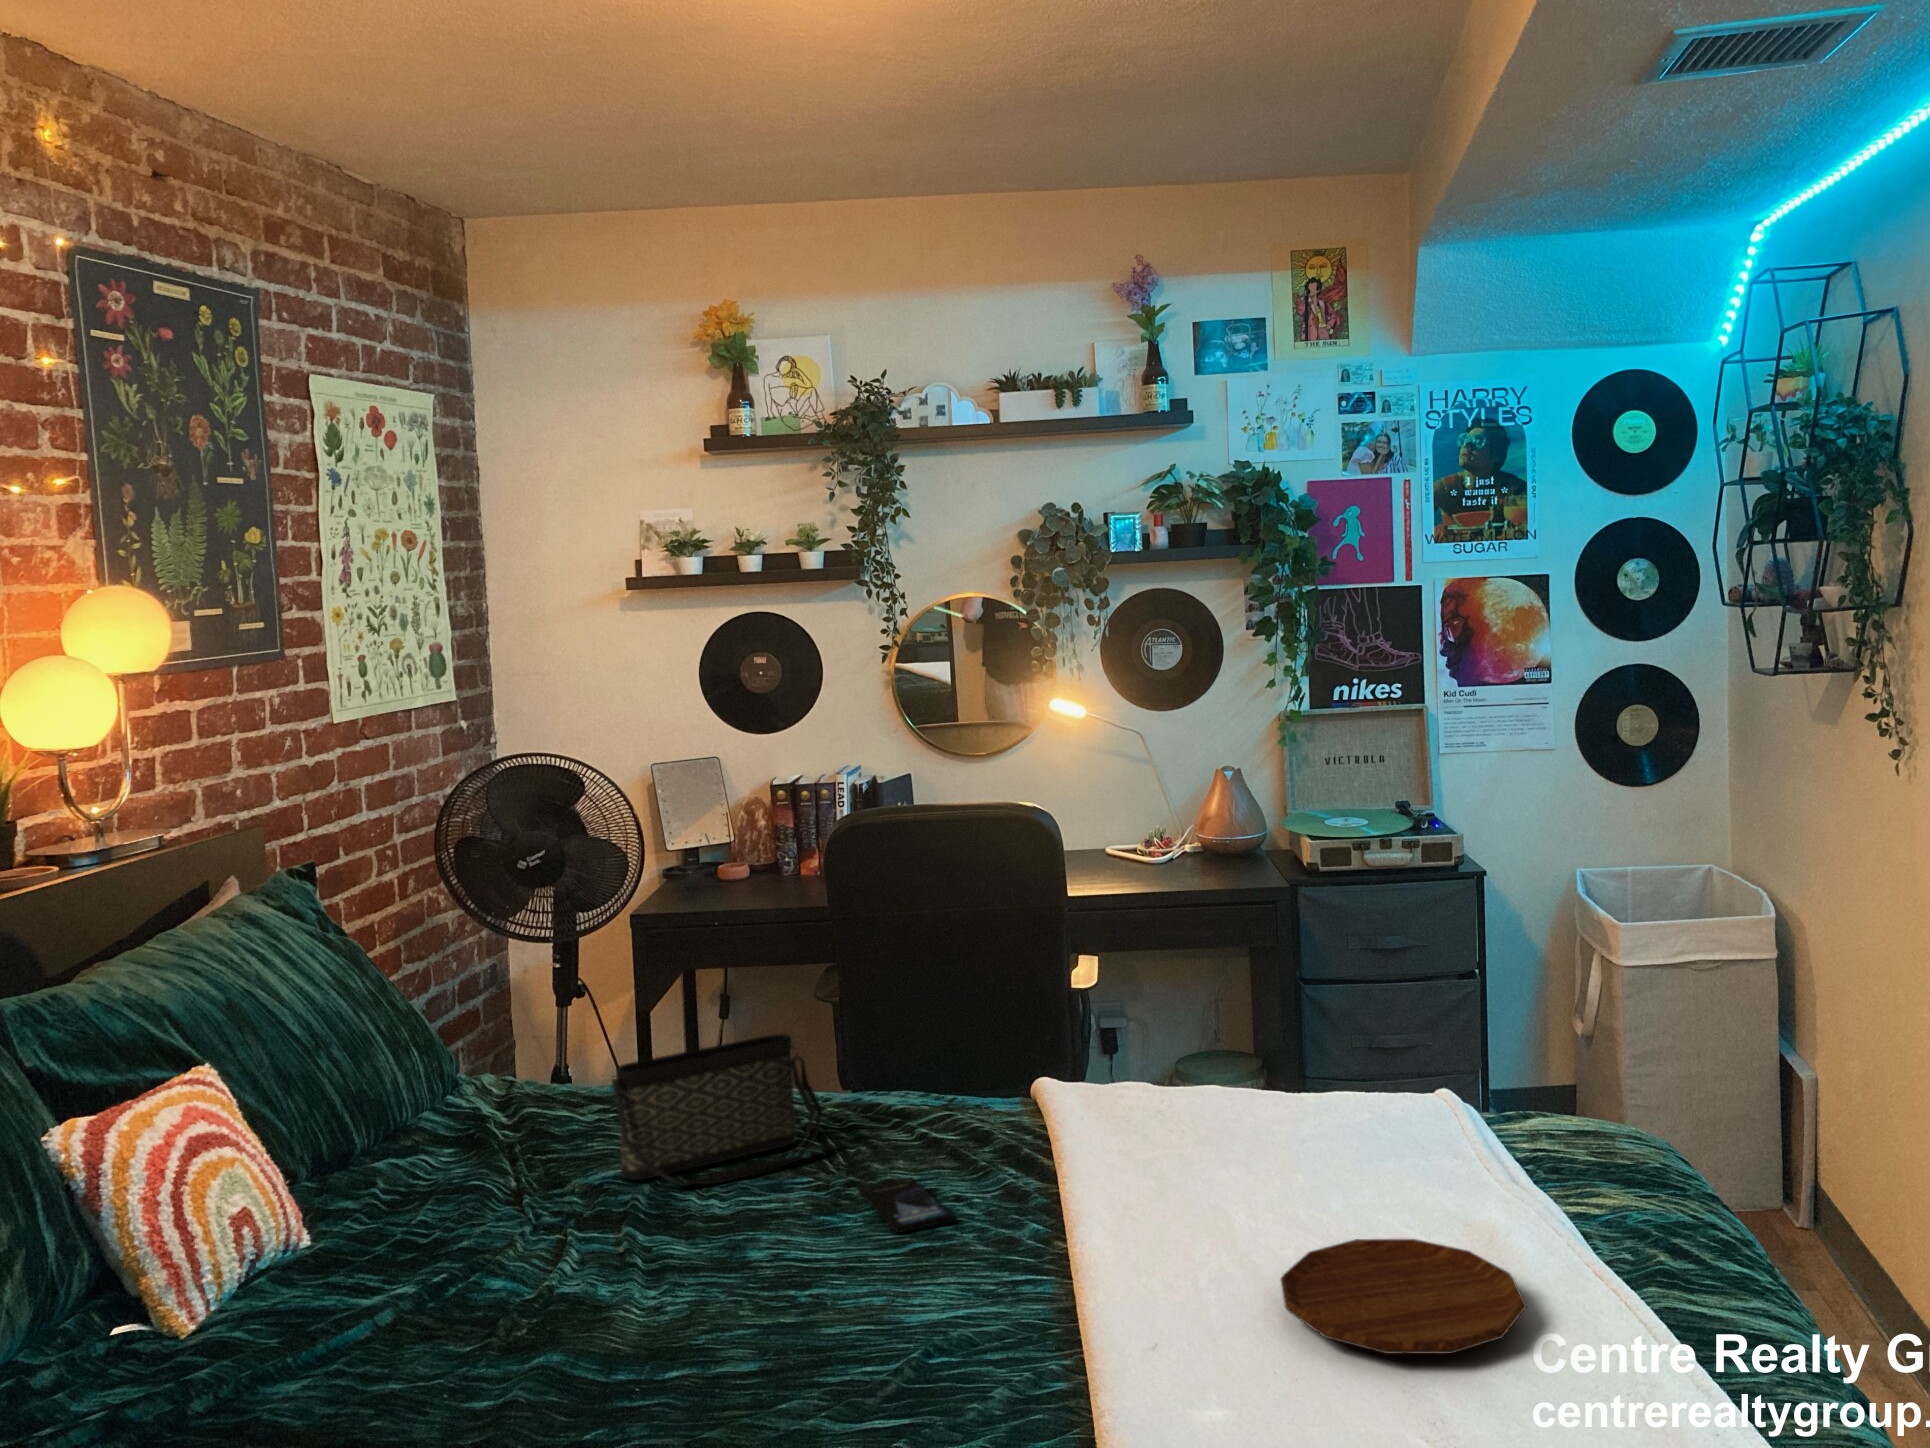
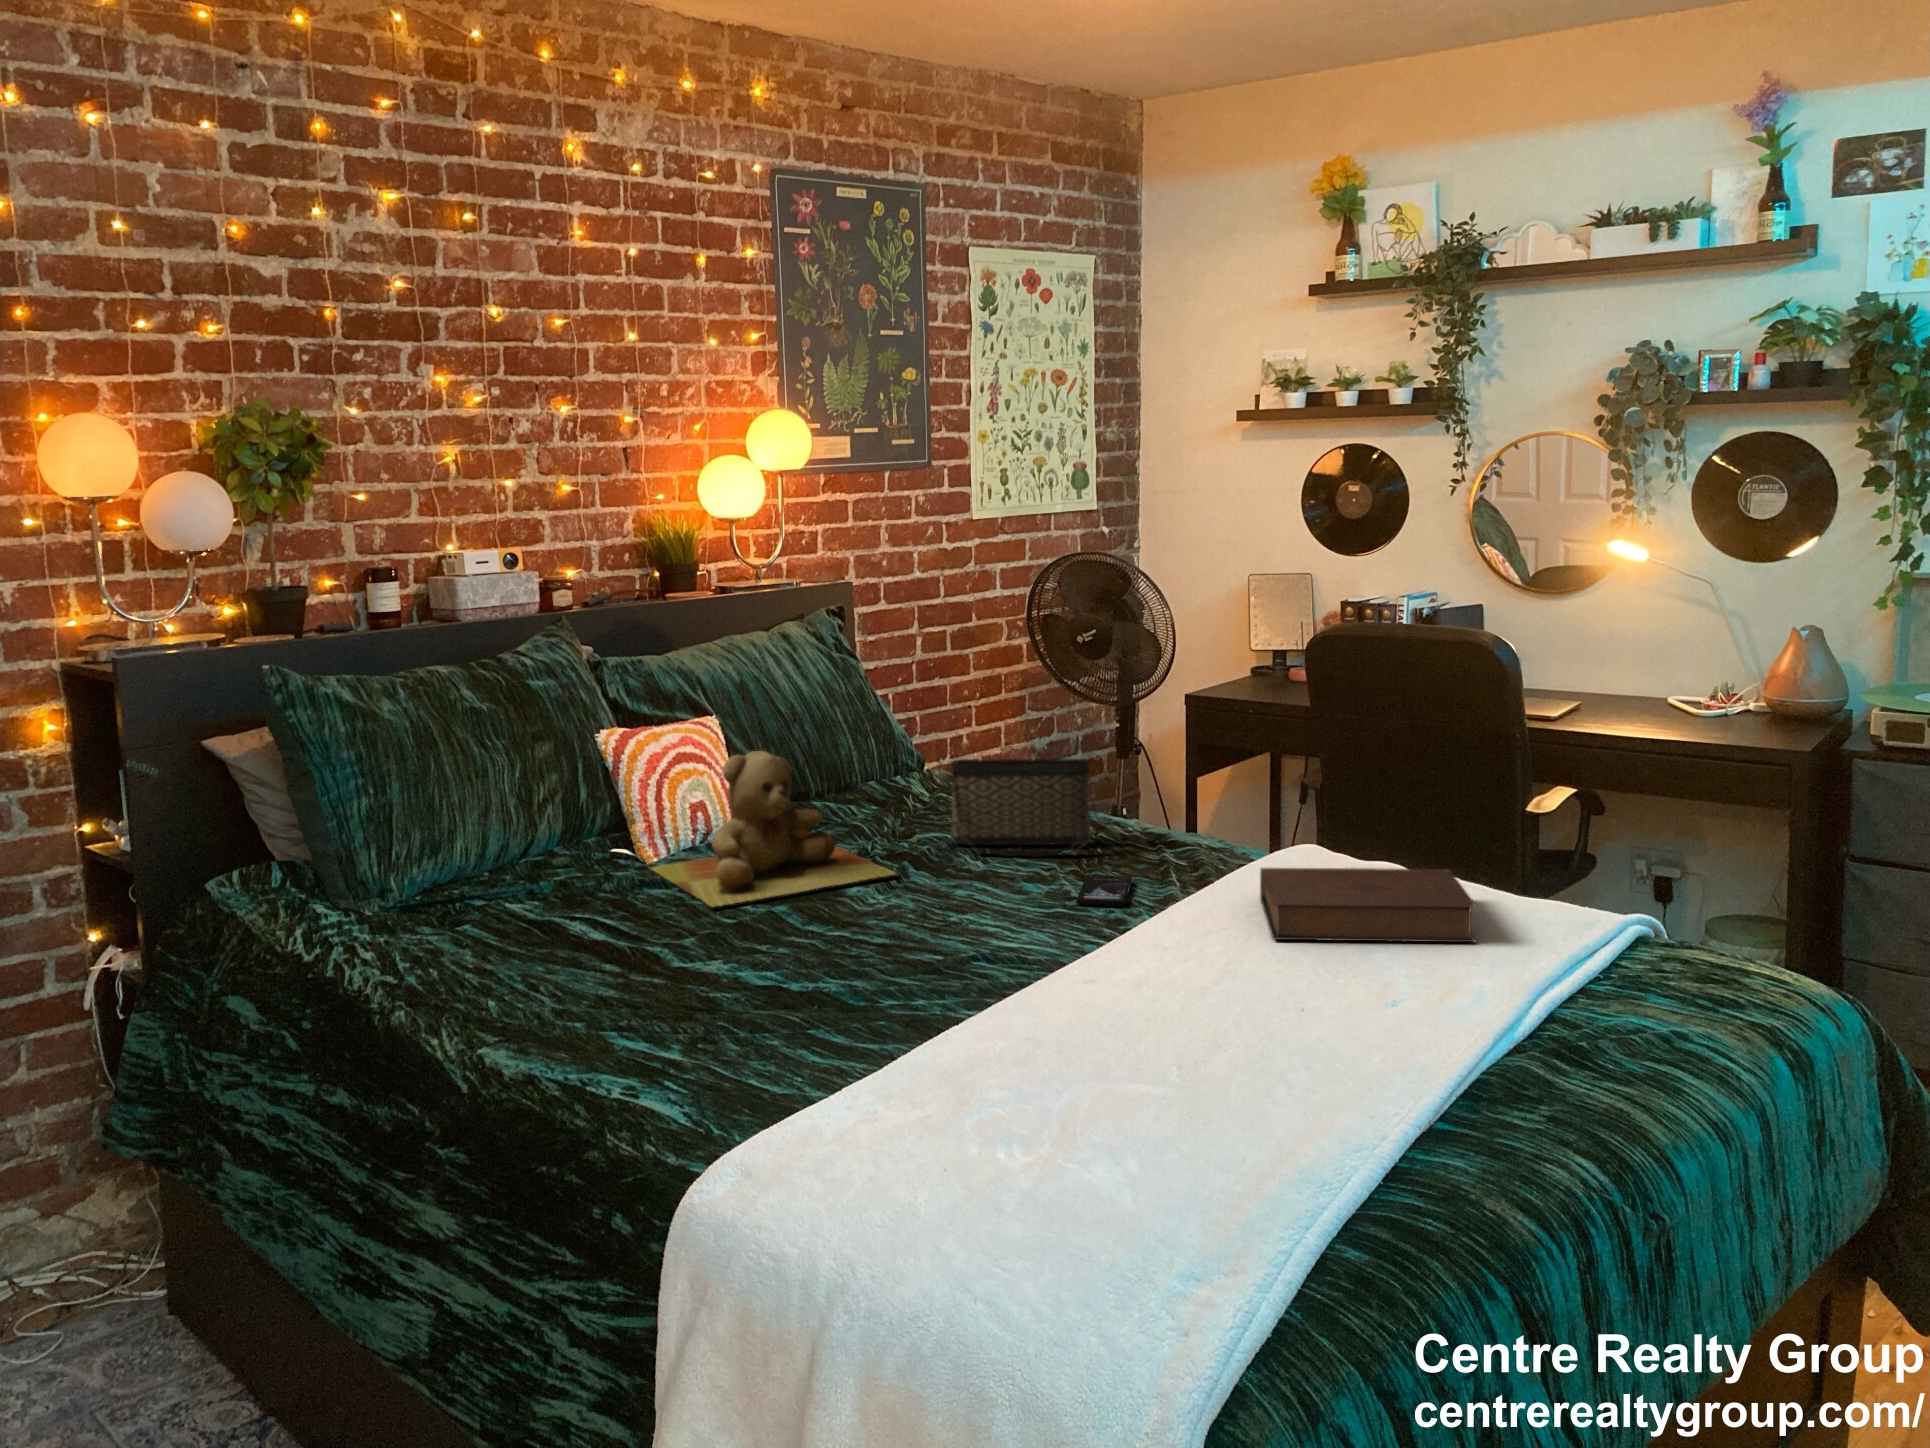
book: none [1124,1094,1398,1228] -> present [1260,868,1476,942]
teddy bear: none [200,1113,621,1385] -> present [651,751,895,907]
tray: present [1281,1239,1527,1354] -> none [1221,958,1427,1036]

